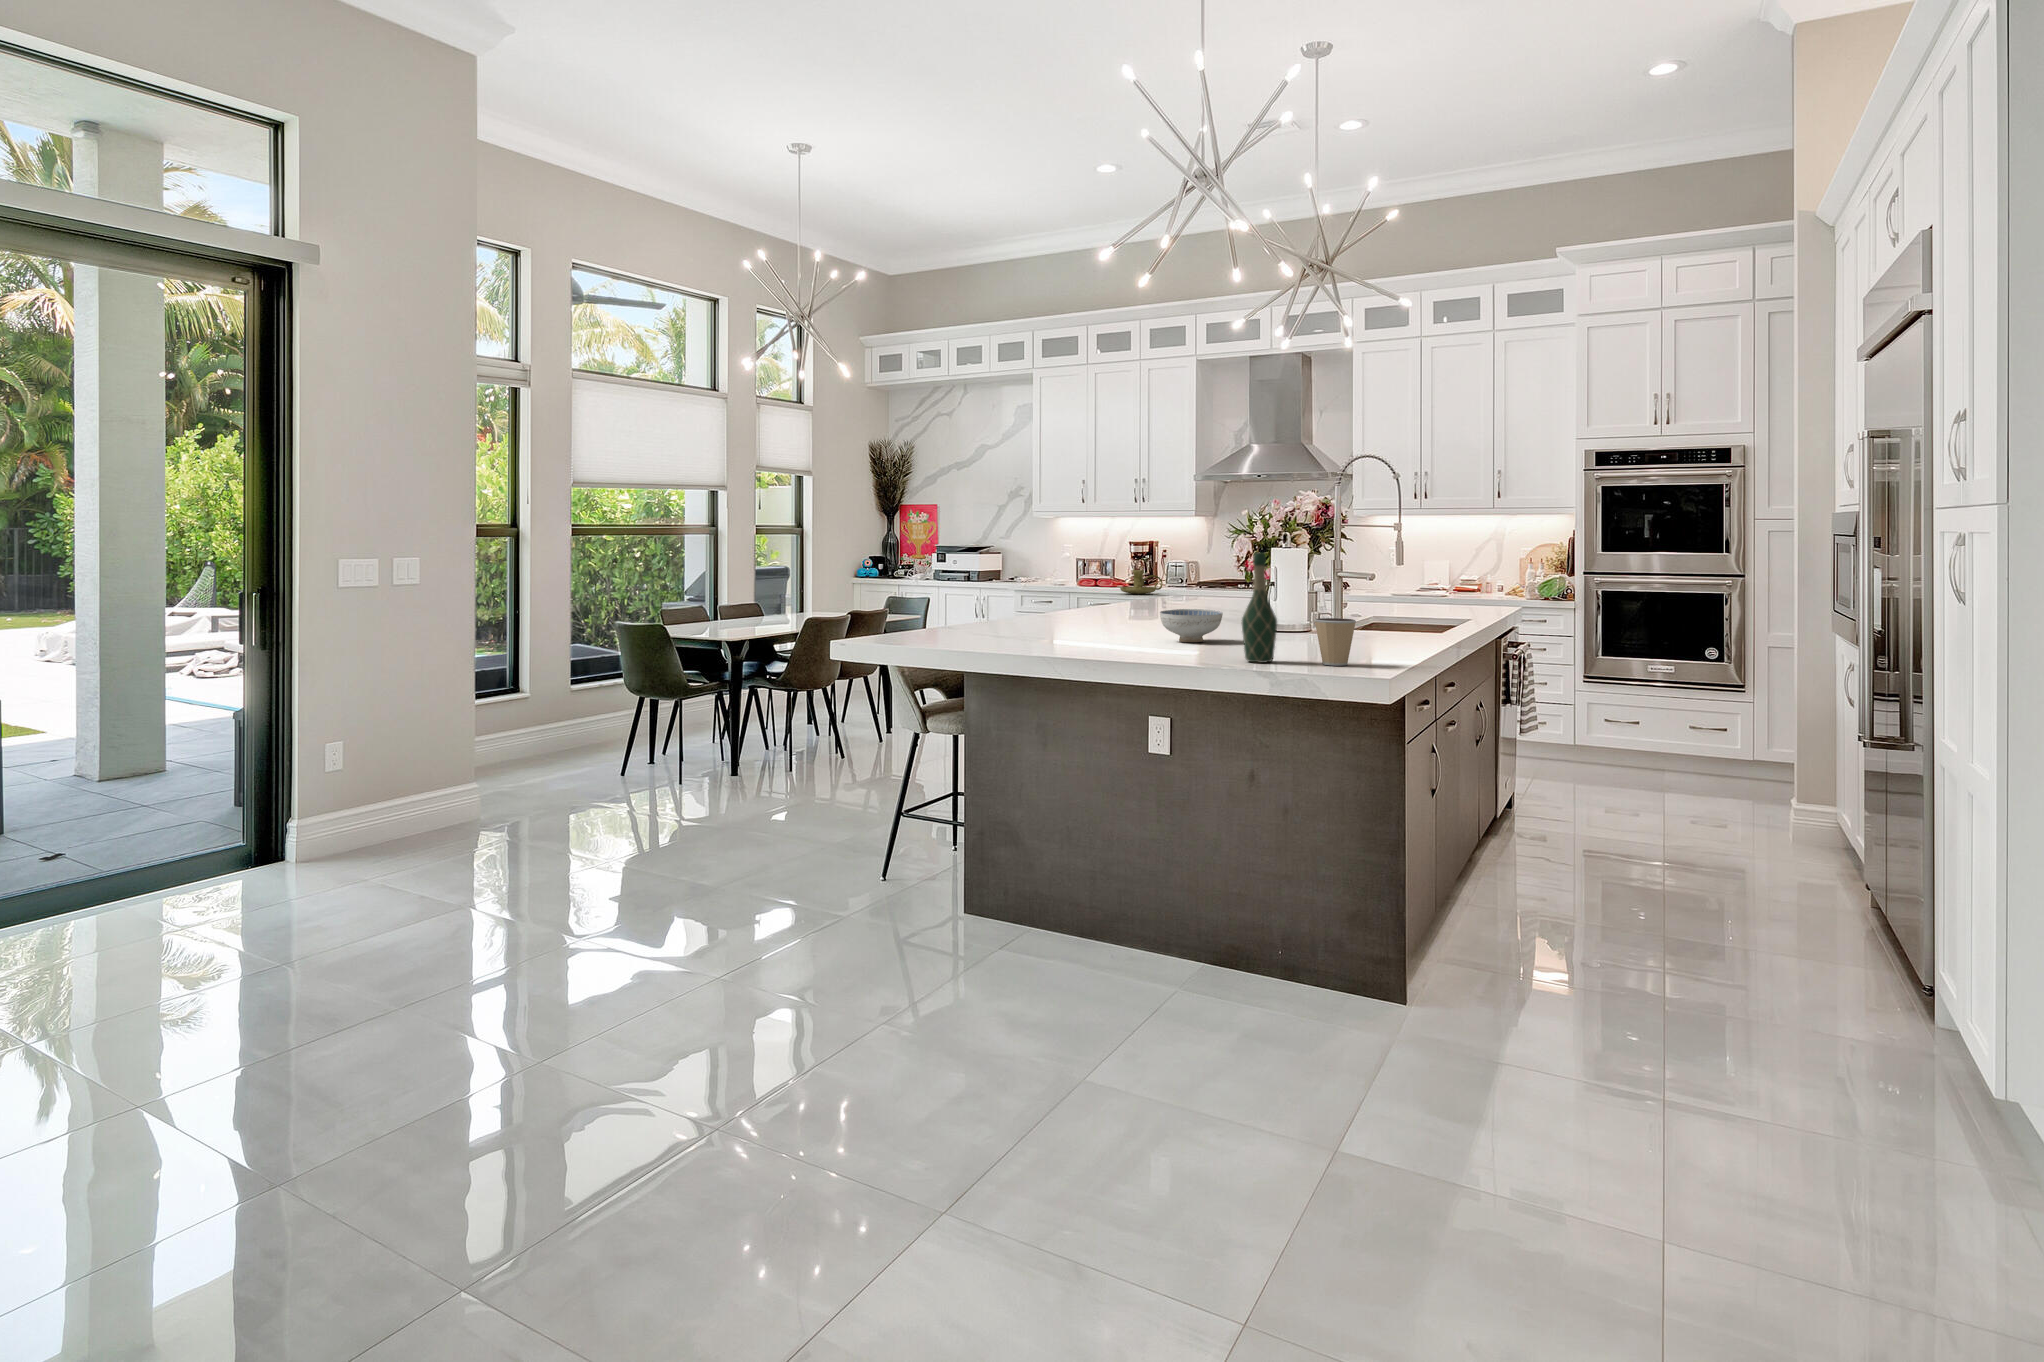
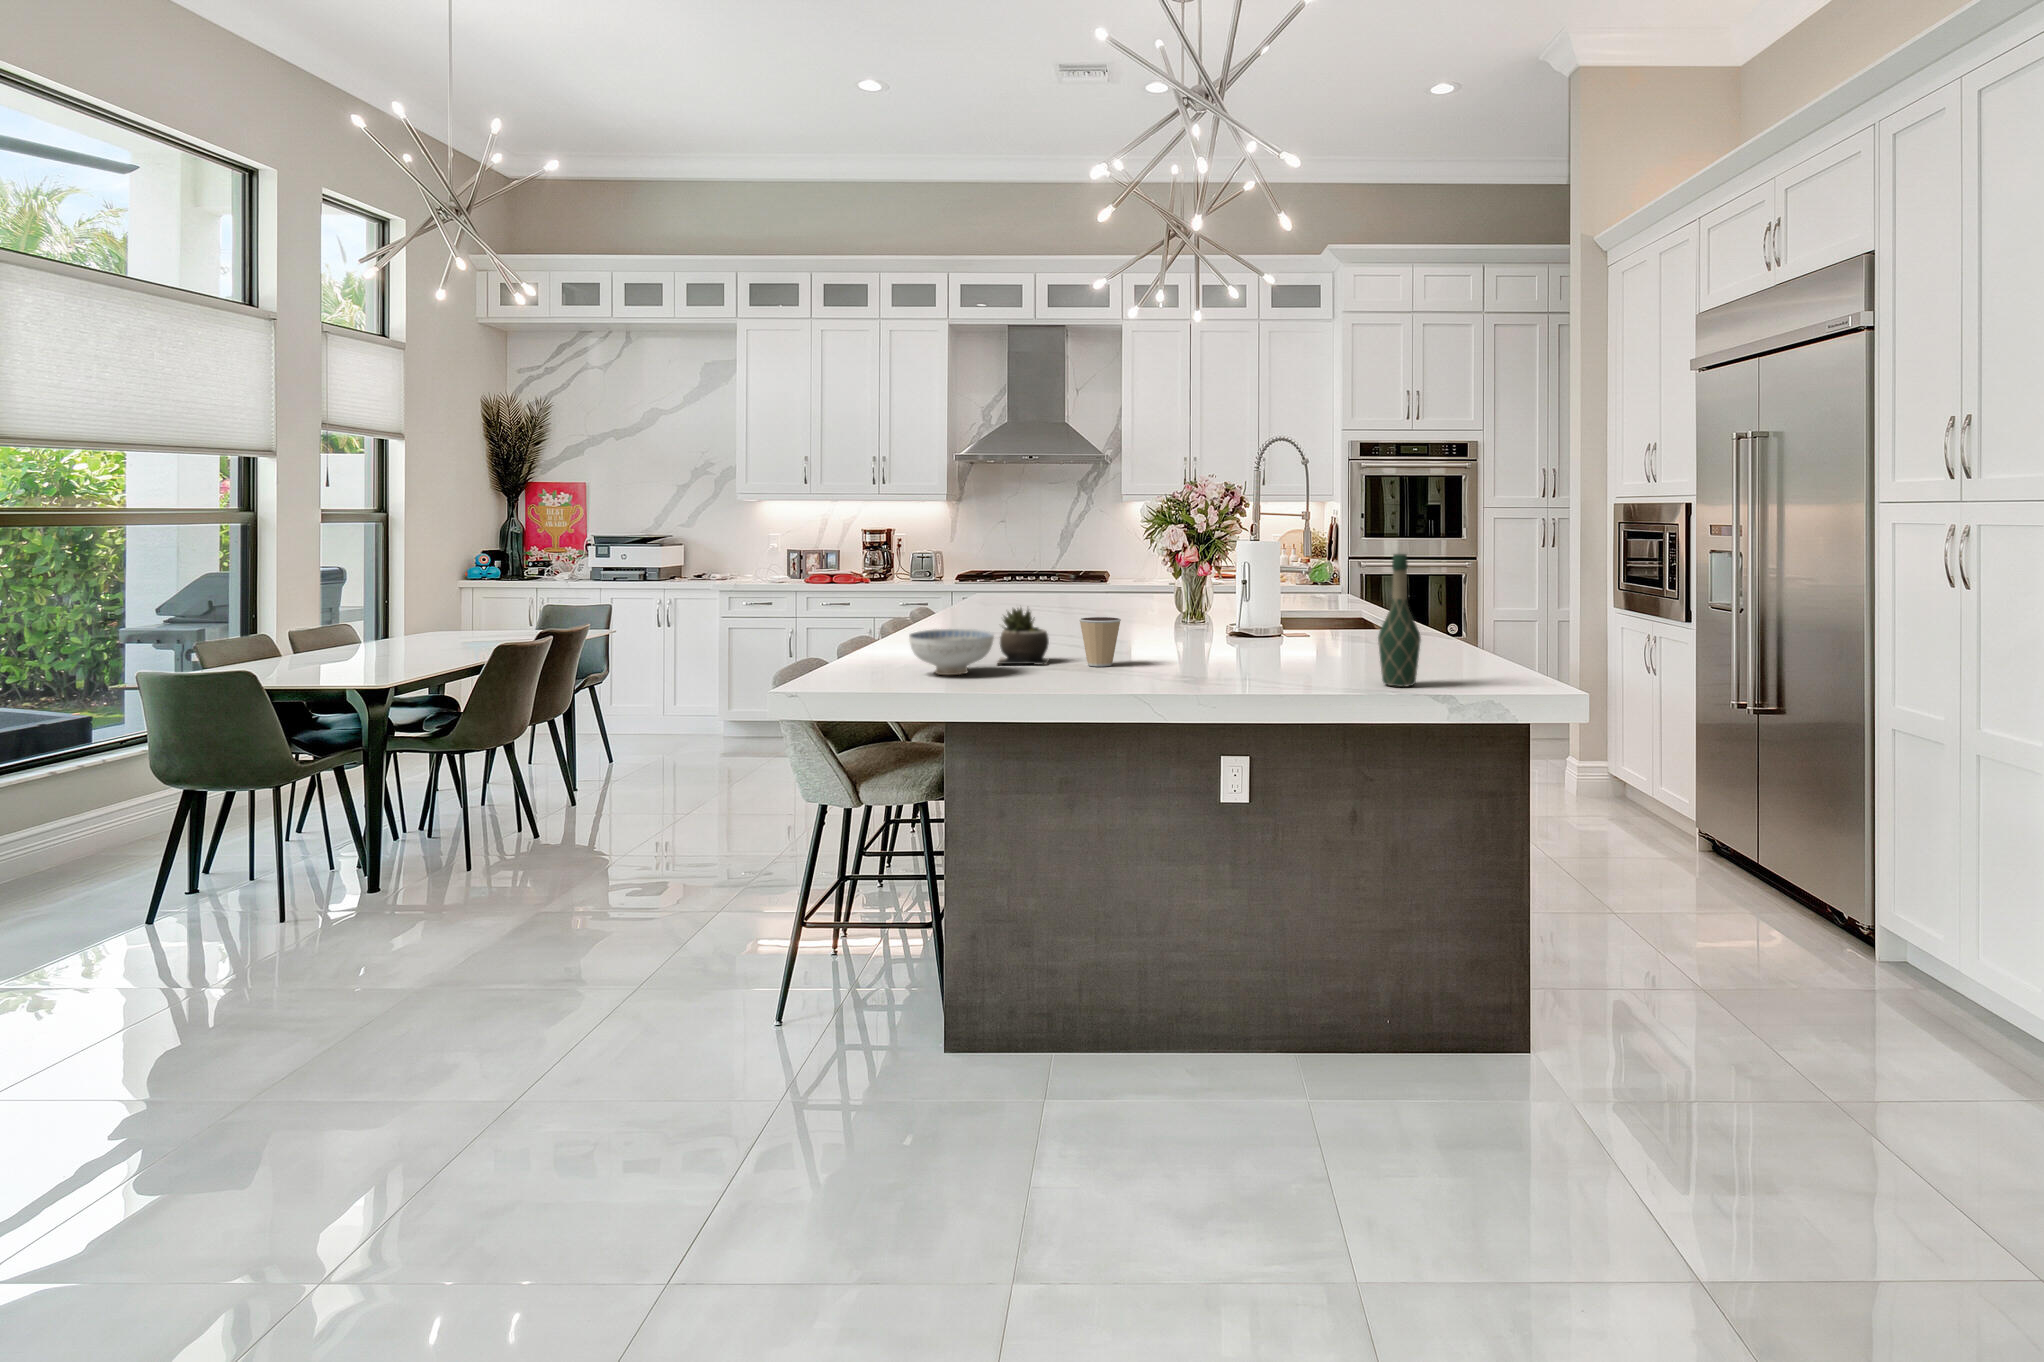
candle holder: present [1120,570,1163,594] -> none [873,564,921,592]
succulent plant: none [1021,592,1073,638] -> present [997,608,1049,665]
ceramic bowl: present [1160,609,1223,642] -> present [909,629,994,675]
coffee cup: present [1314,618,1356,666] -> present [1080,617,1121,666]

